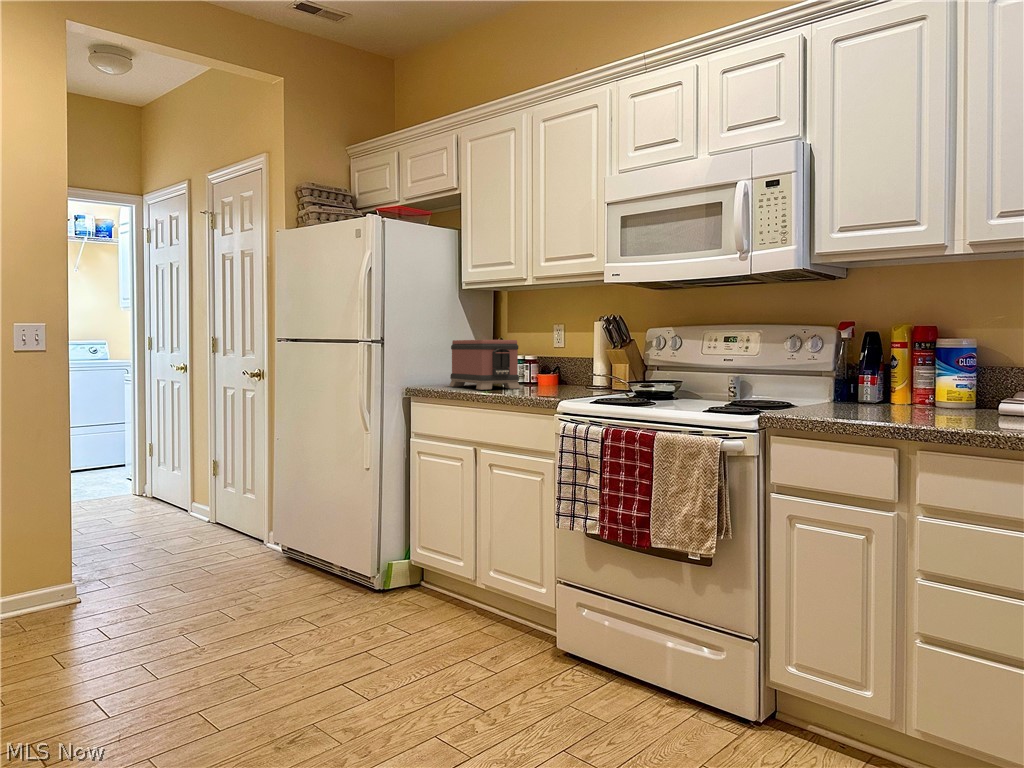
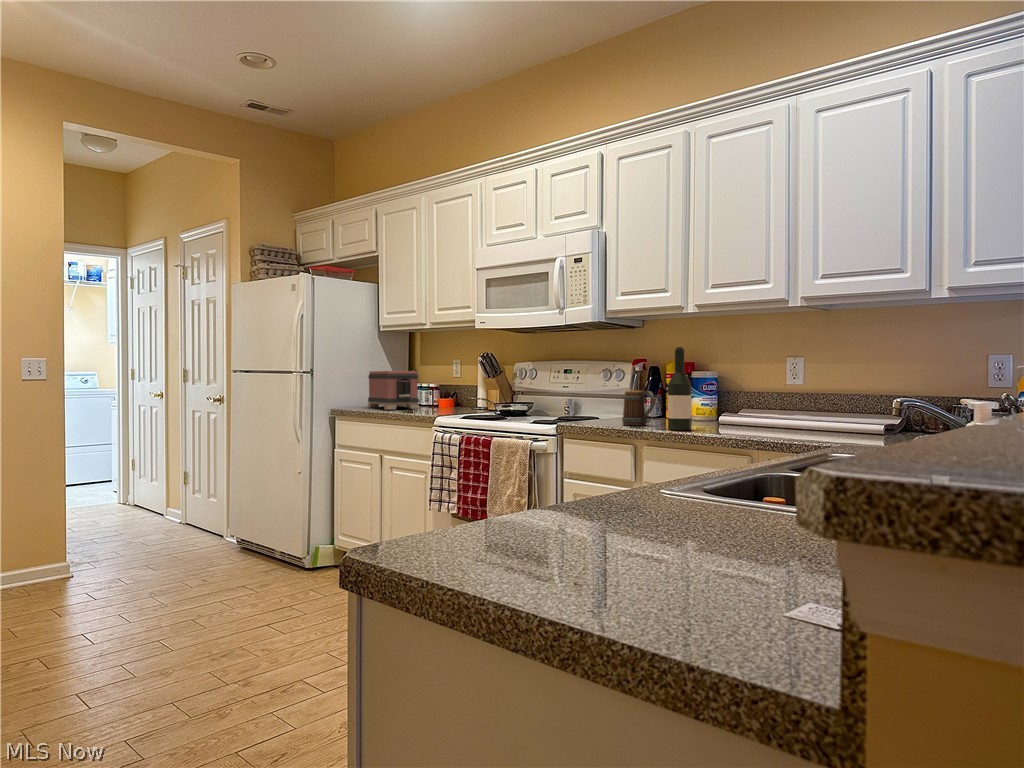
wine bottle: none [948,302,988,427] -> present [668,347,691,430]
mug: none [854,367,911,417] -> present [622,390,655,425]

